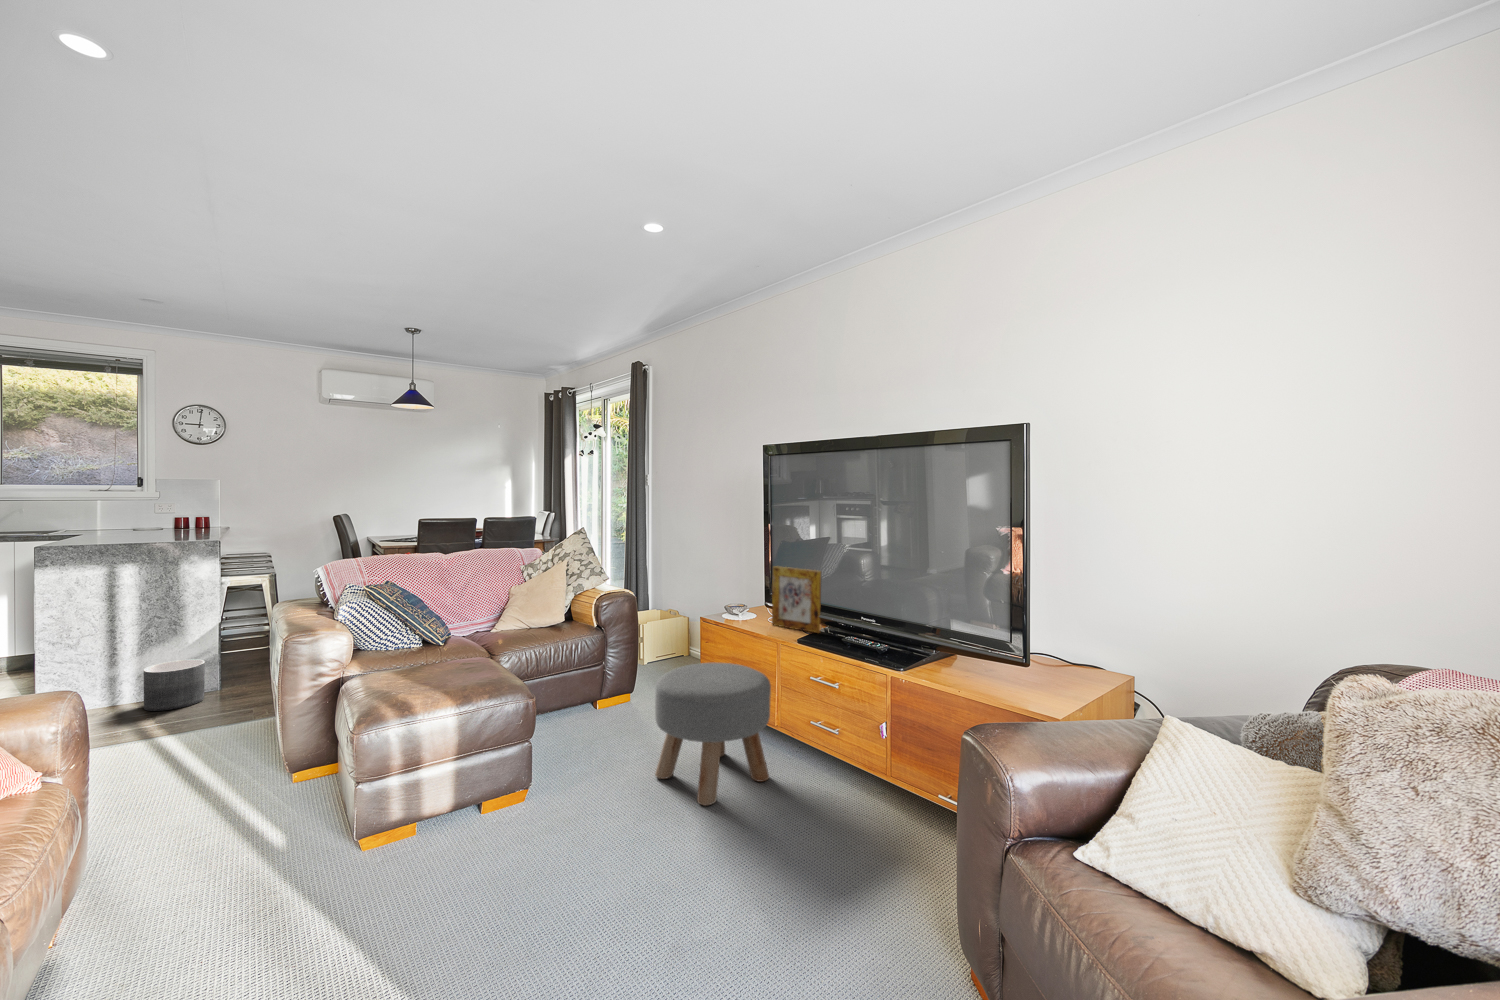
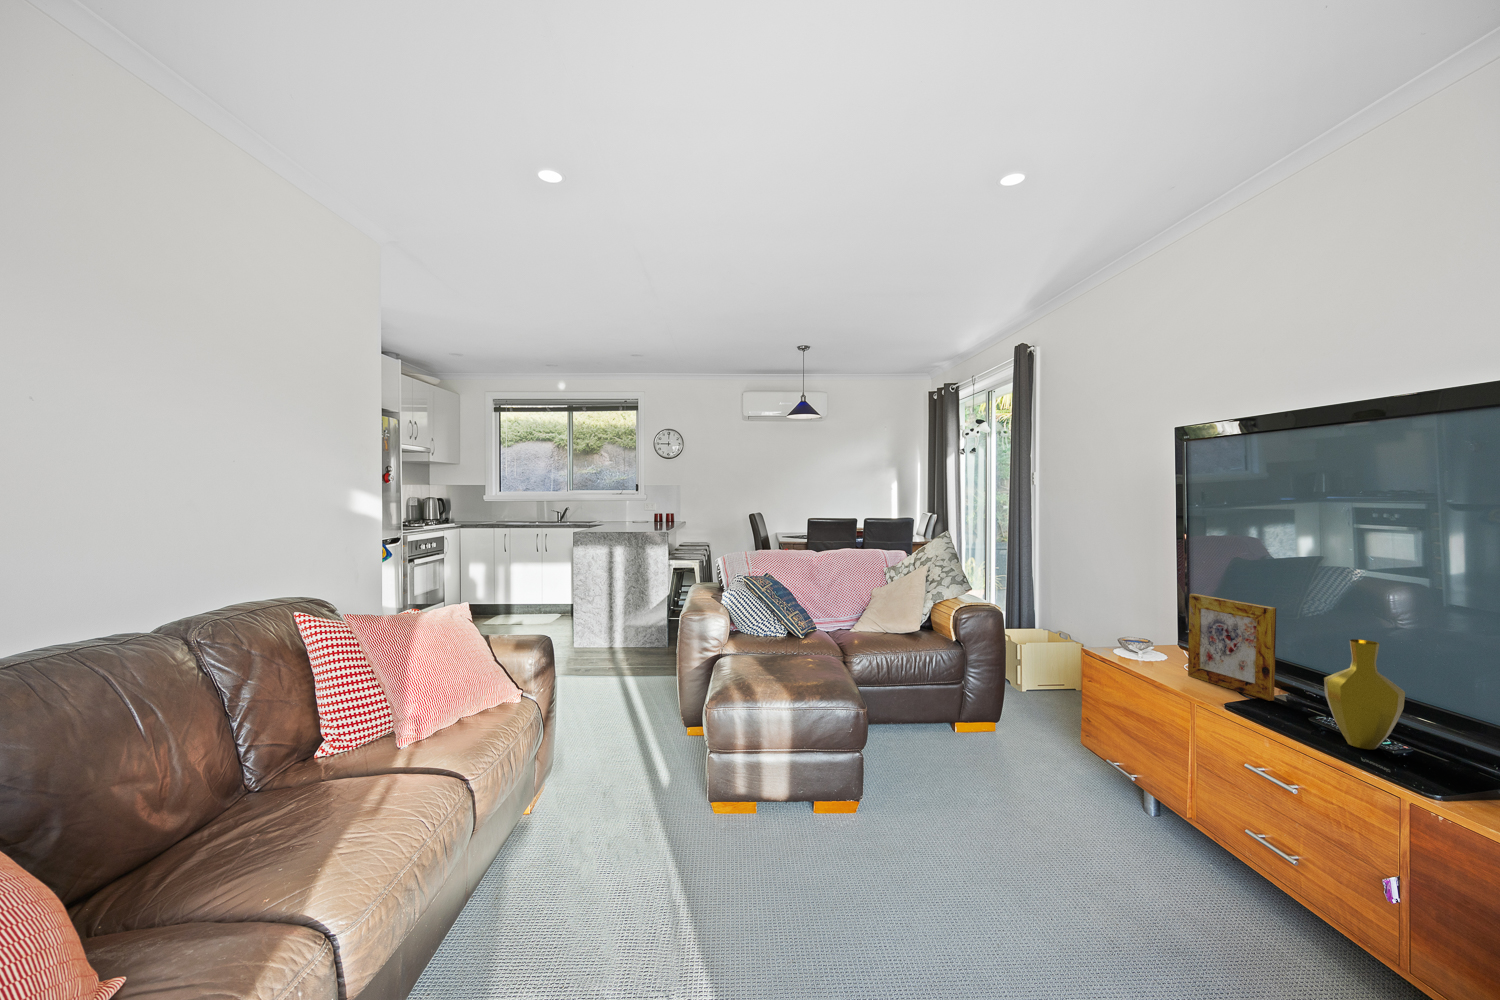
vase: none [848,585,884,652] -> present [1324,639,1405,749]
planter: present [144,659,205,711] -> none [624,621,657,657]
ottoman: present [655,663,771,806] -> none [1002,707,1173,896]

